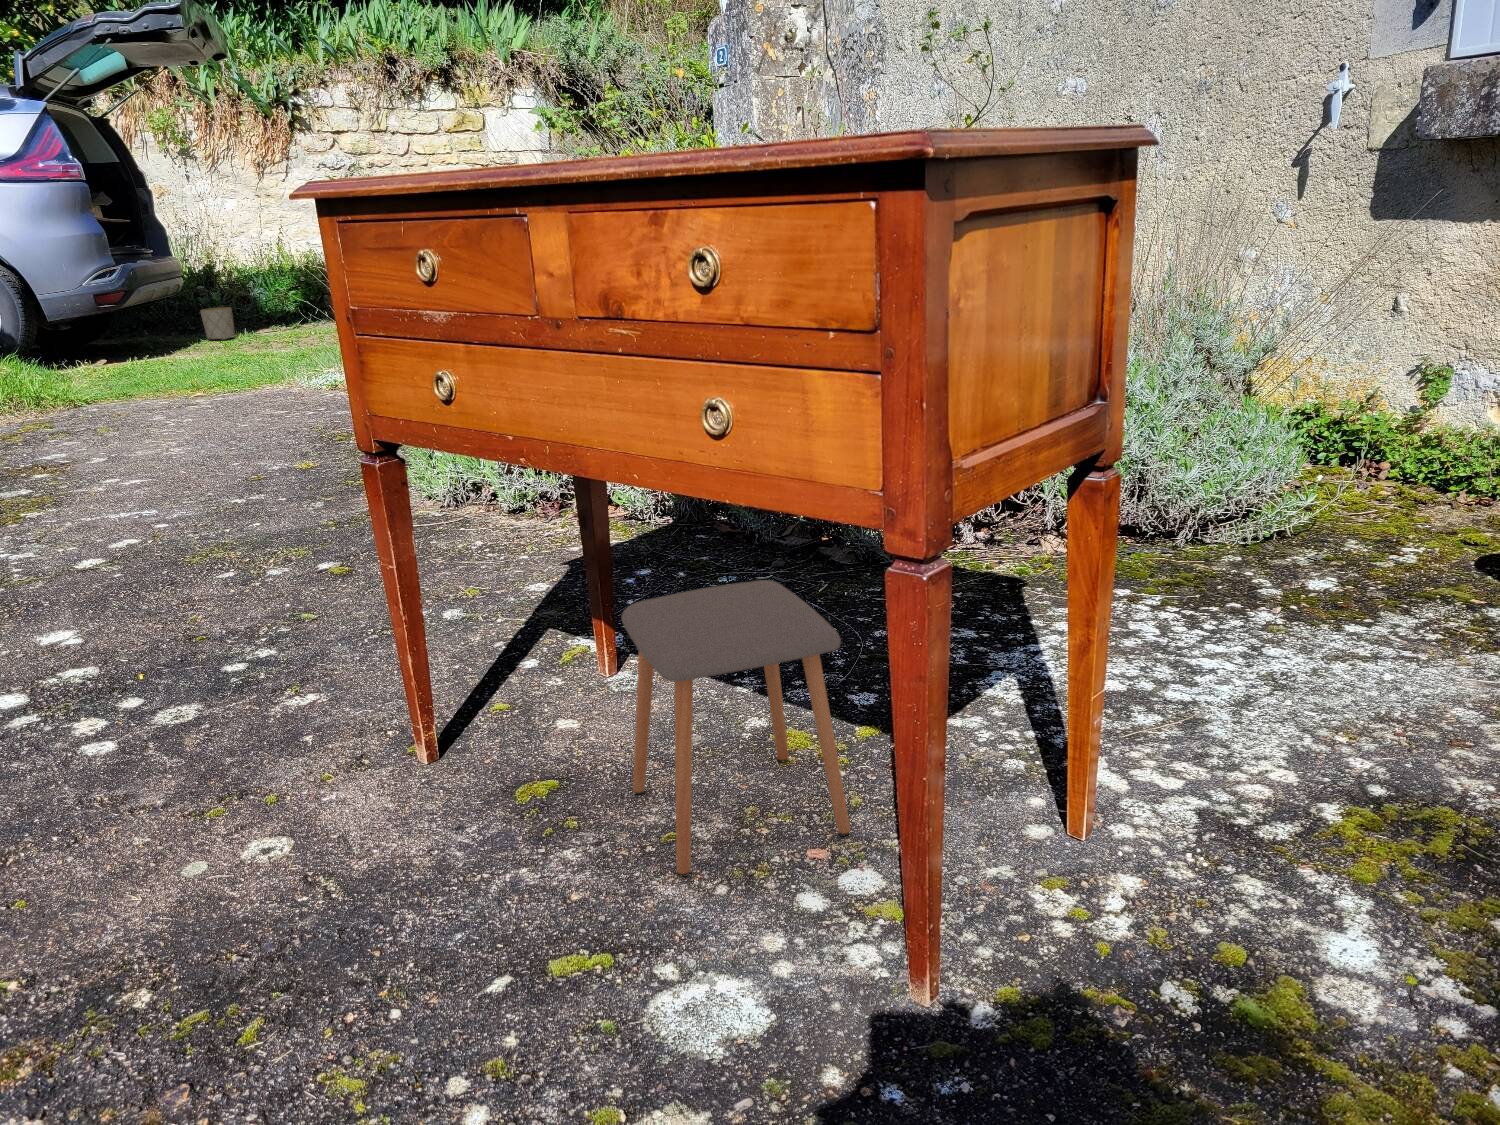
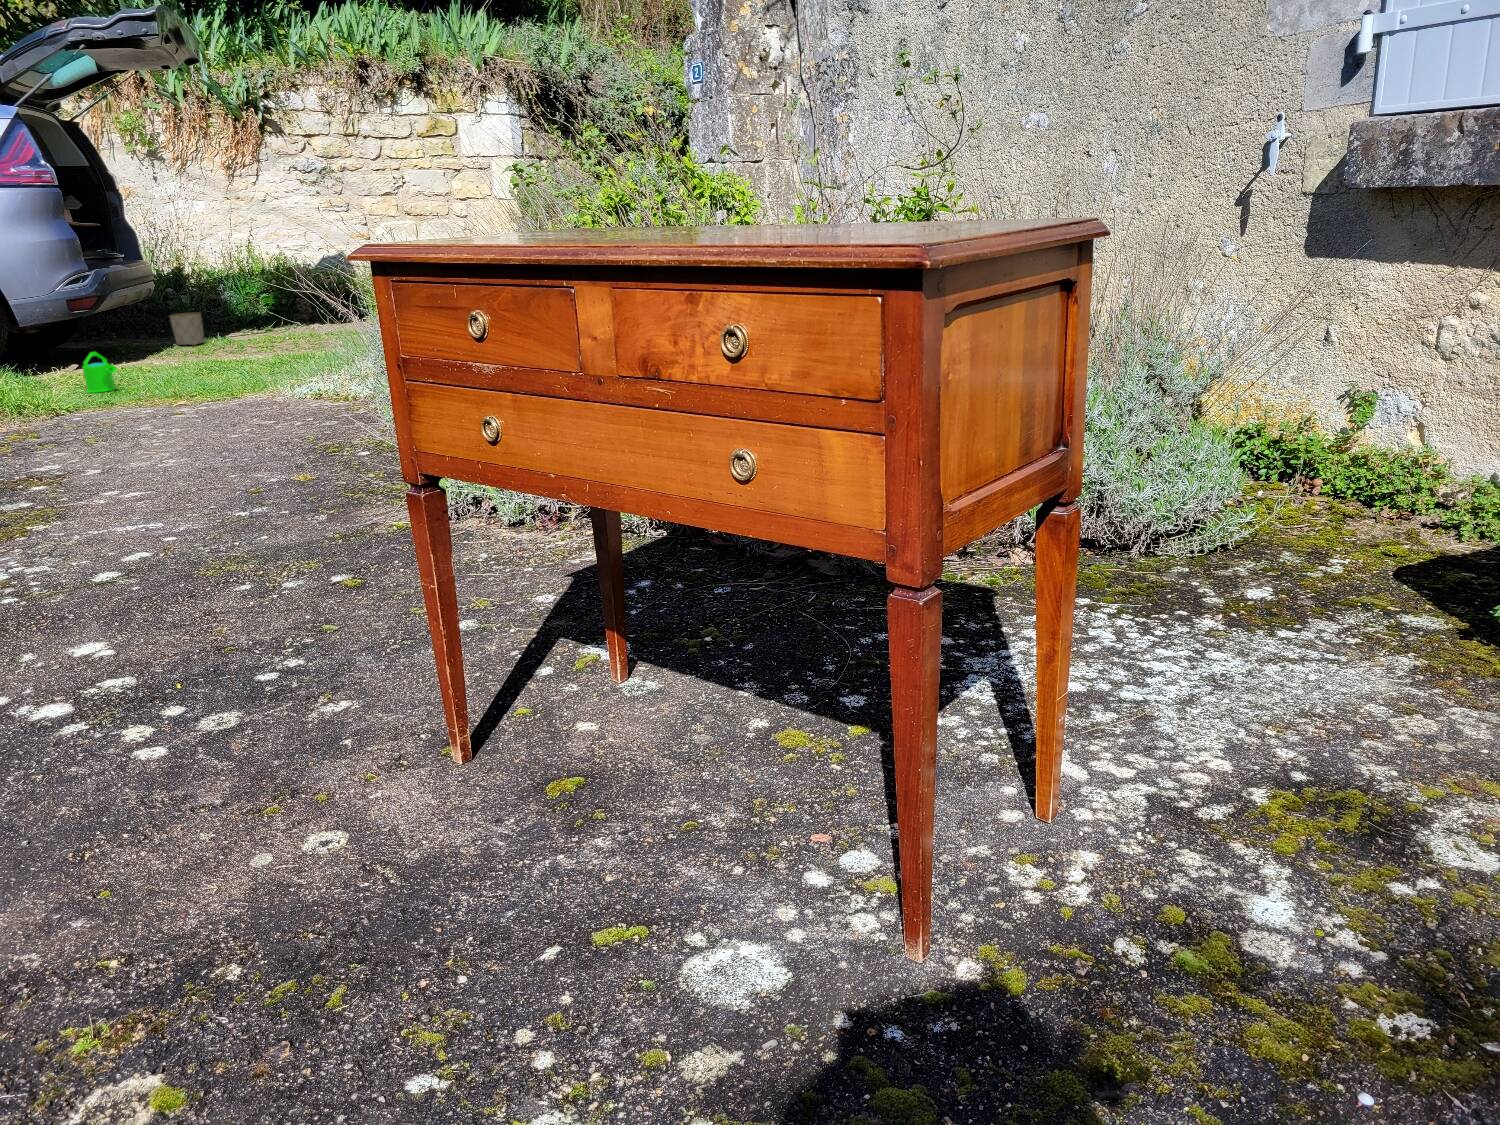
watering can: none [106,343,142,384] -> present [82,352,117,393]
stool: present [622,580,851,877] -> none [643,598,847,859]

